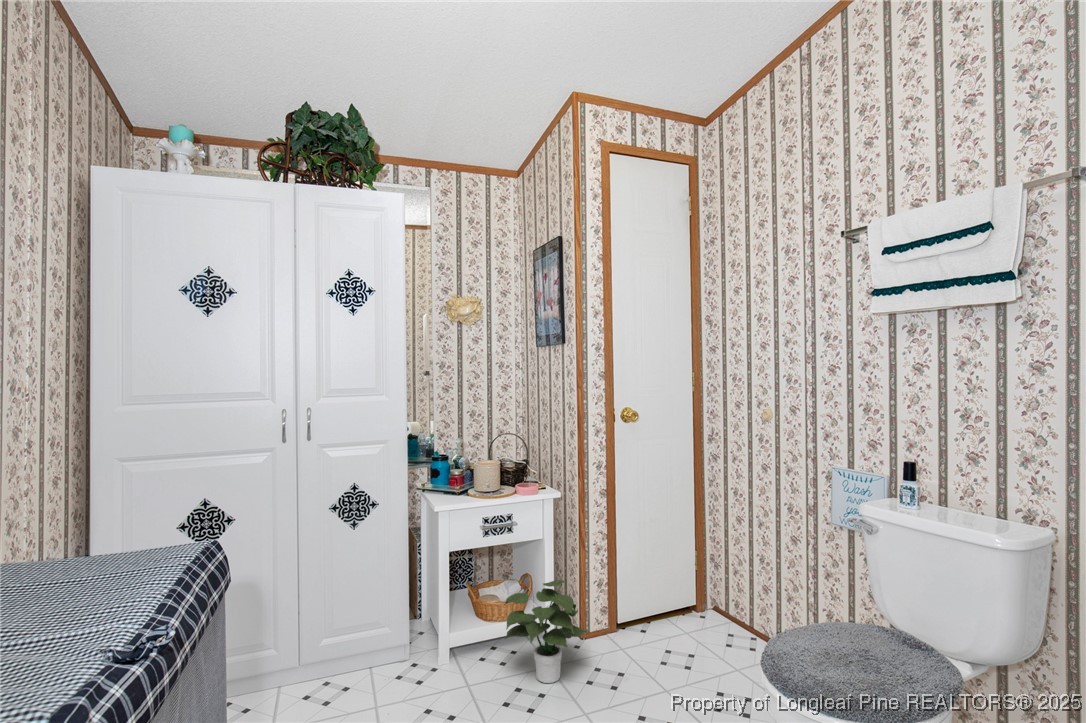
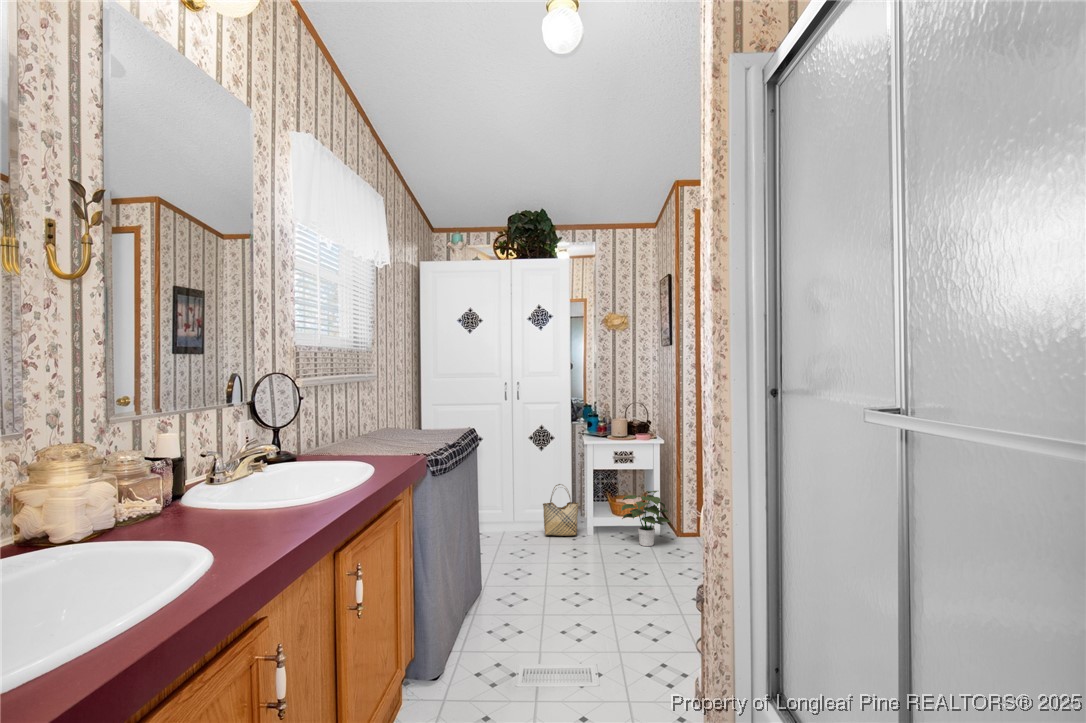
woven basket: none [359,587,425,692] -> present [543,484,578,536]

